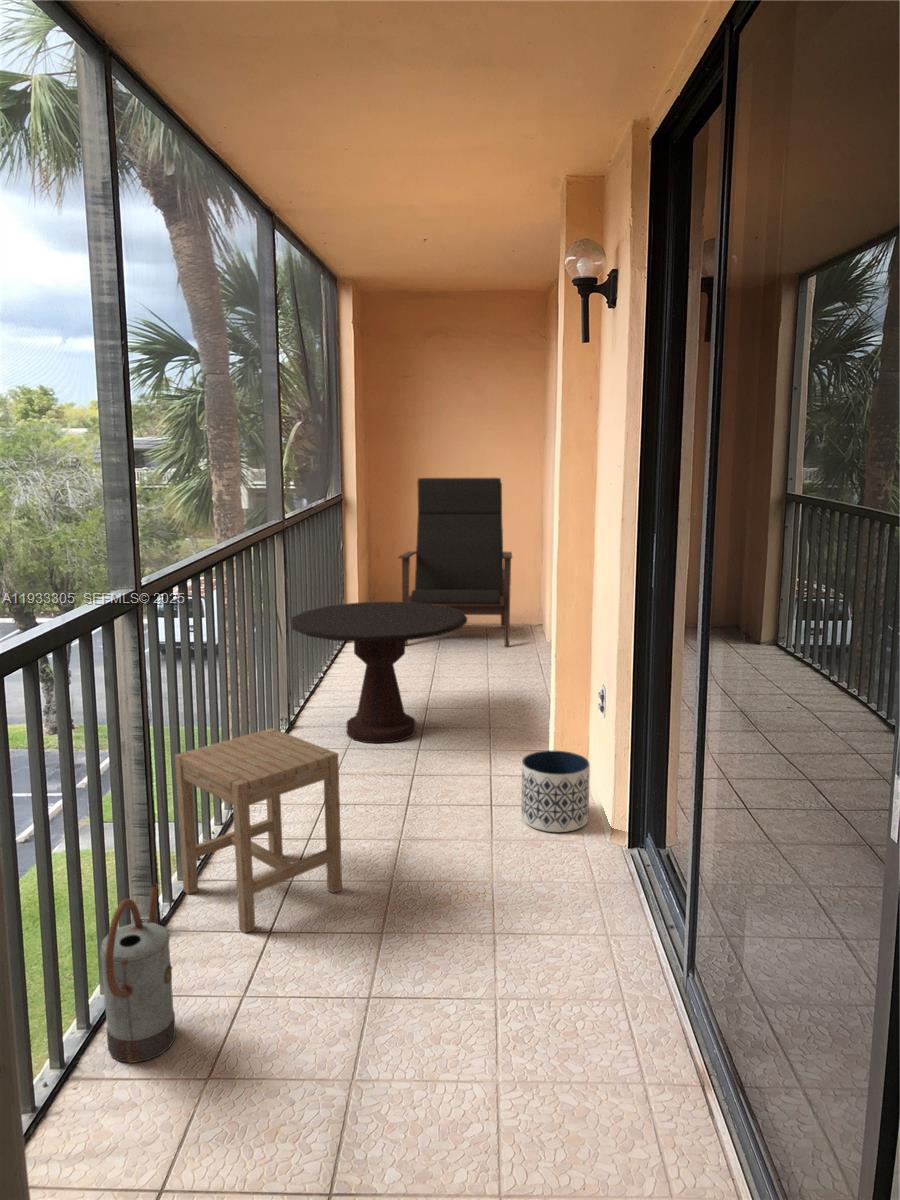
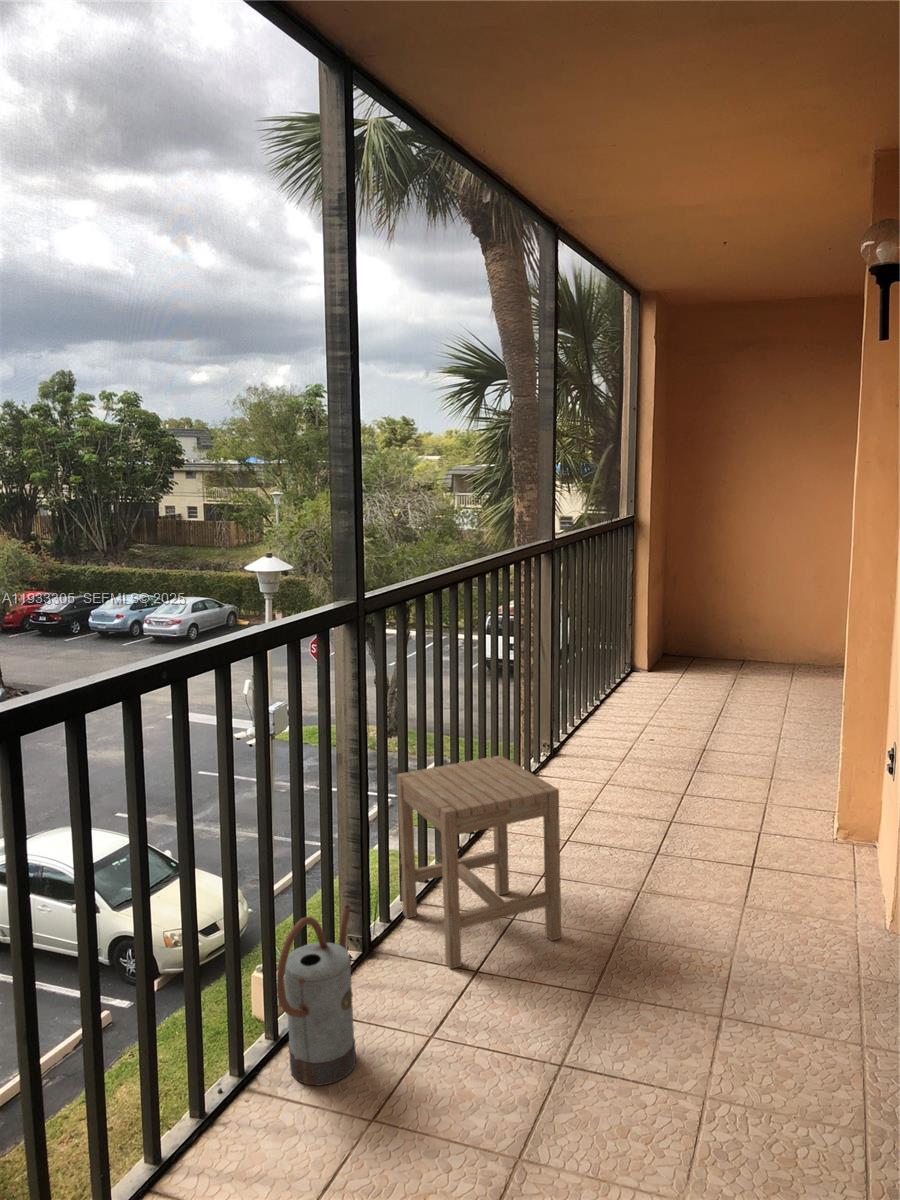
lounge chair: present [398,478,512,646] -> none [691,493,828,684]
side table: present [291,602,467,743] -> none [552,628,747,782]
planter: present [521,751,590,832] -> none [787,810,874,909]

